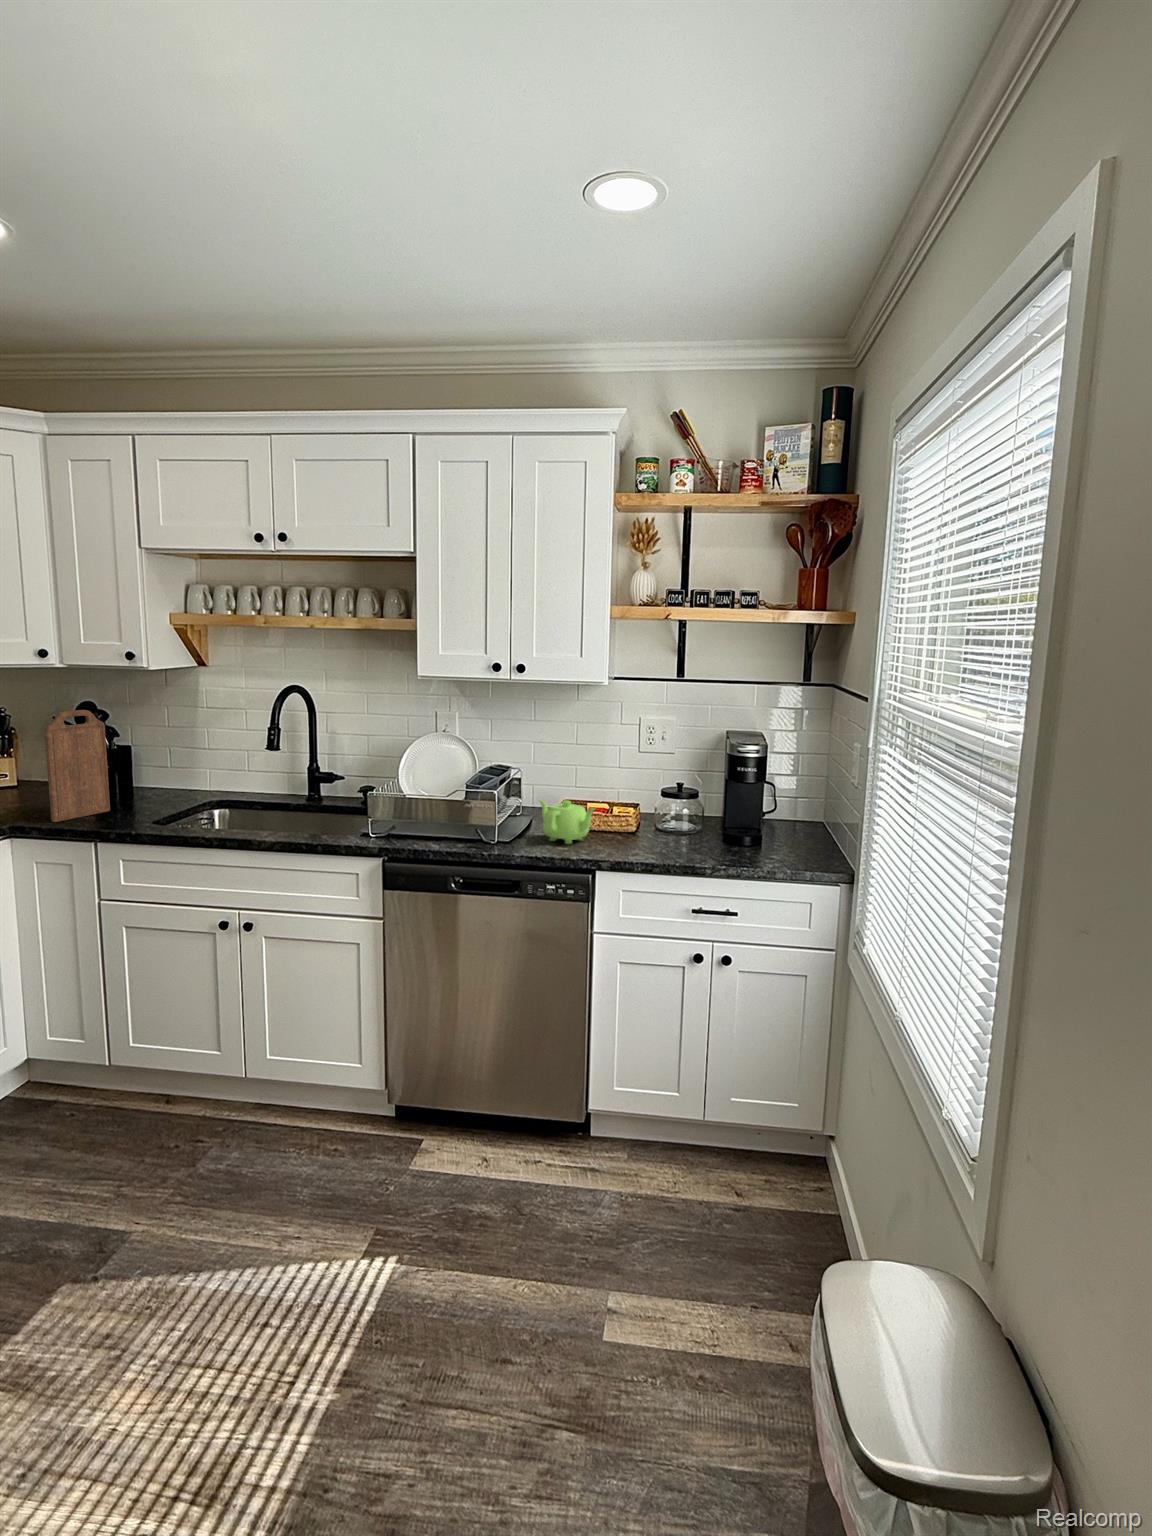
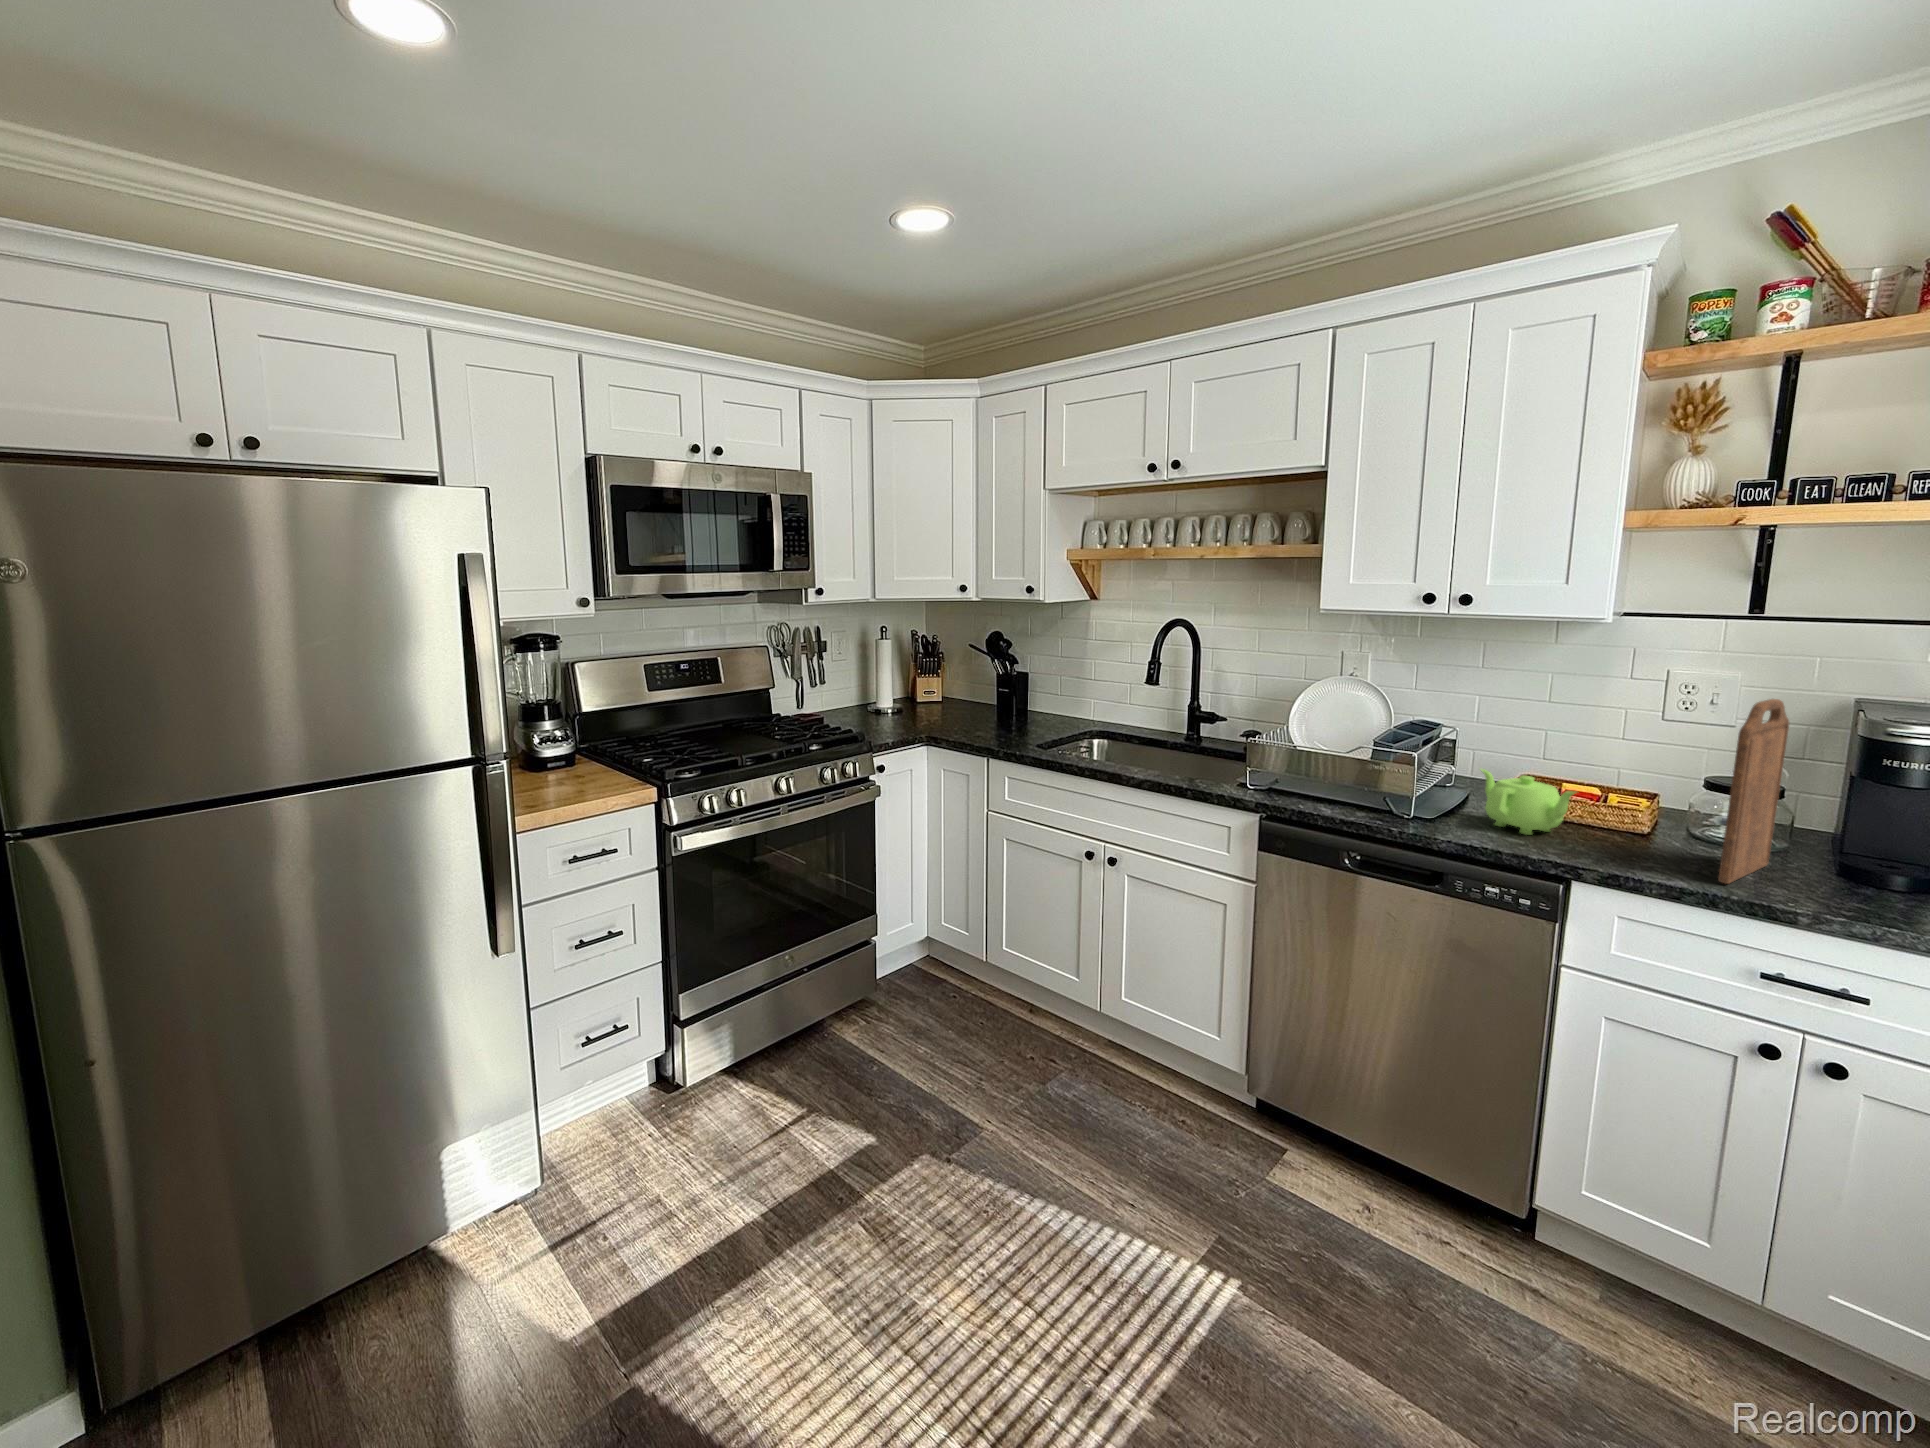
cutting board: present [44,710,110,822] -> present [1718,699,1789,884]

